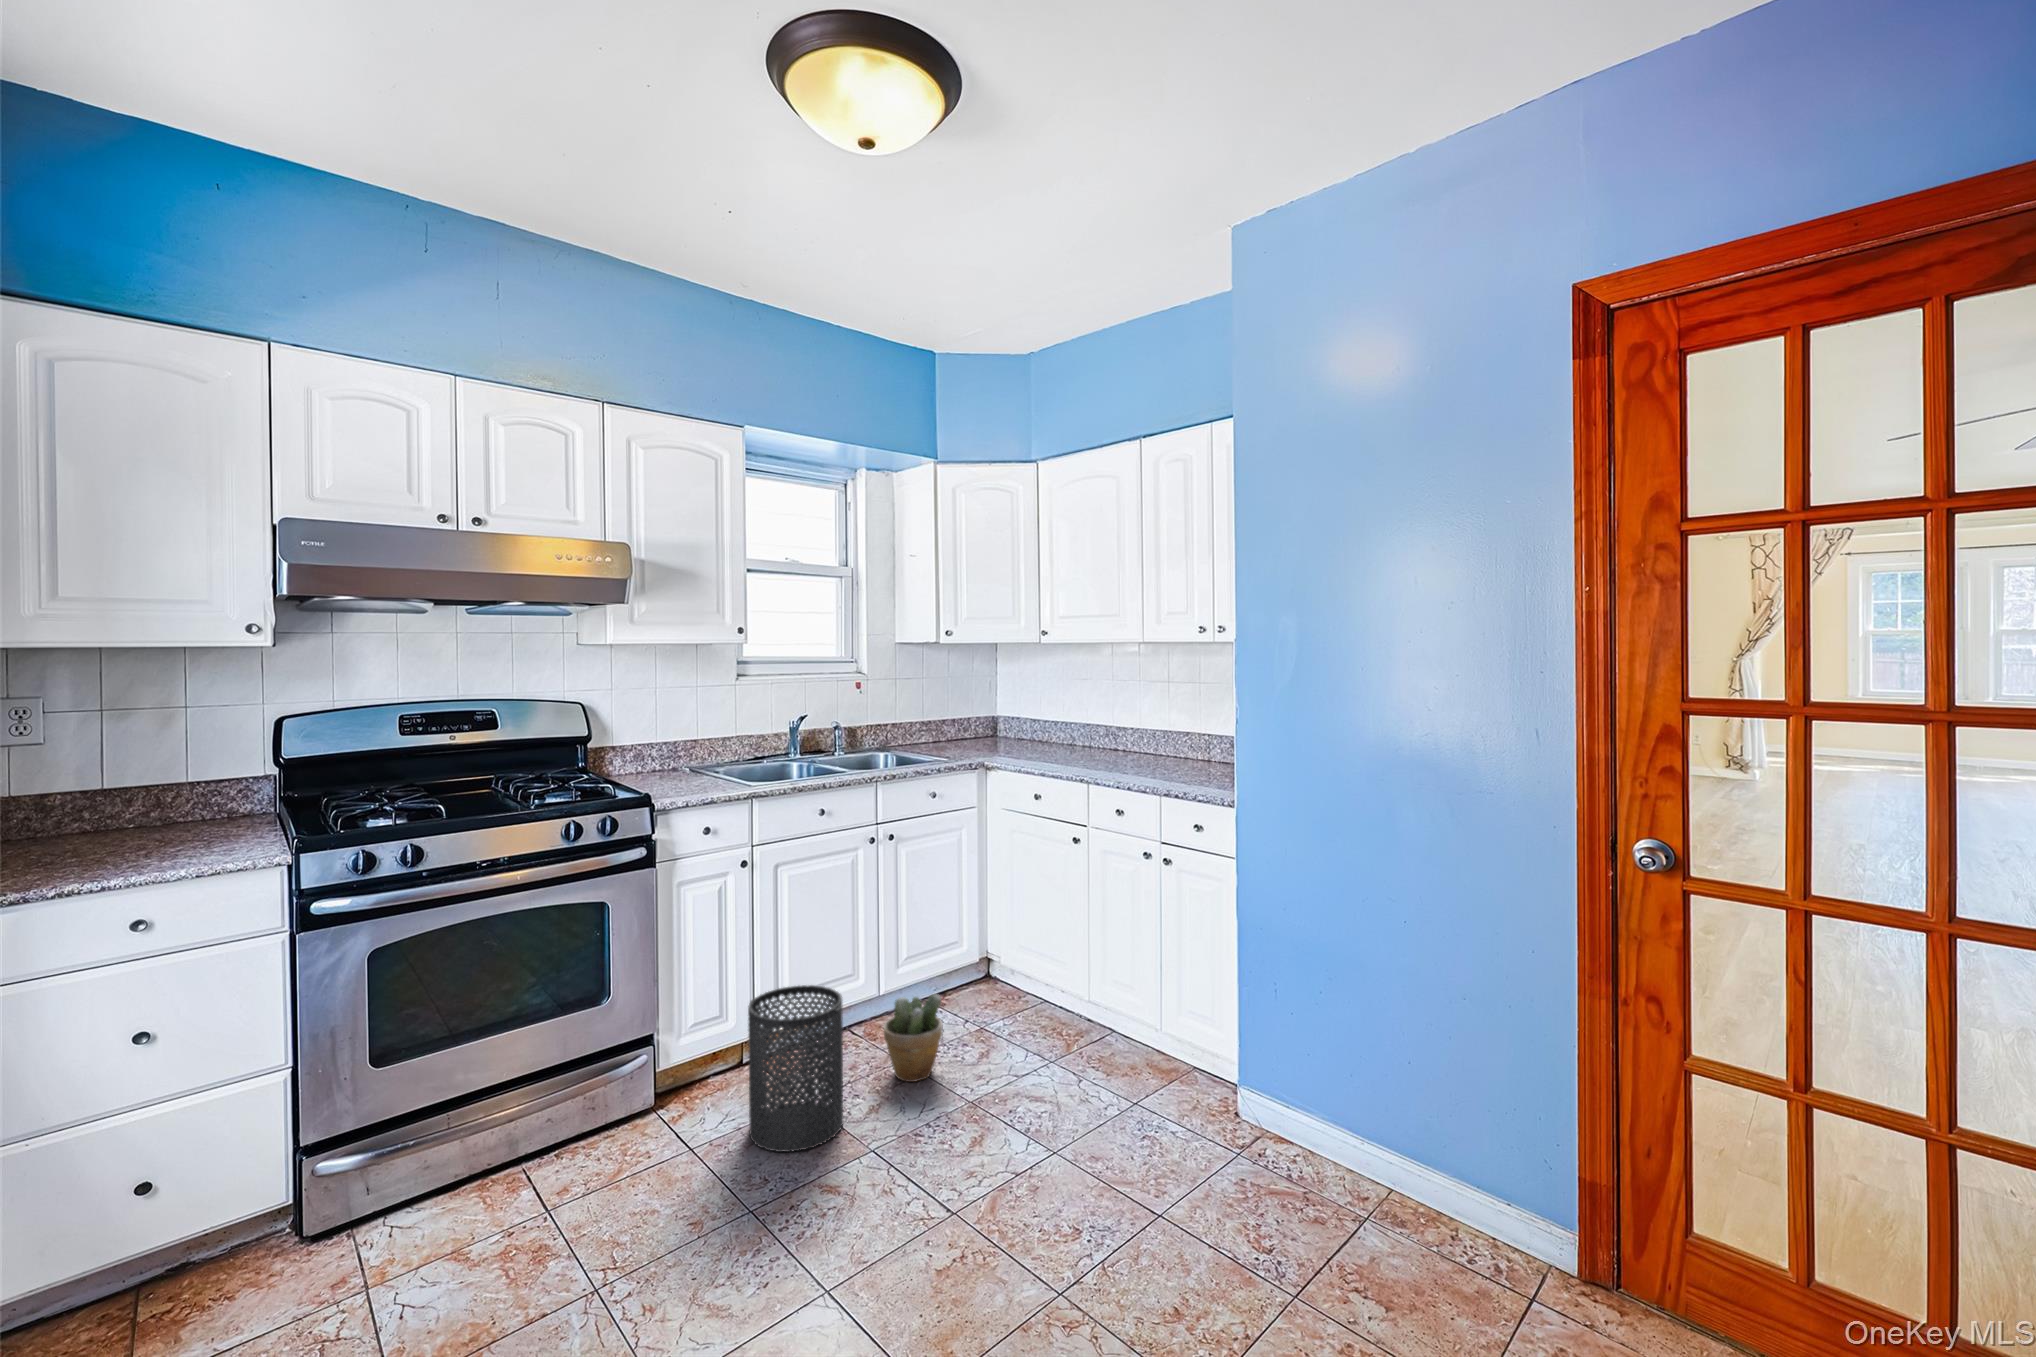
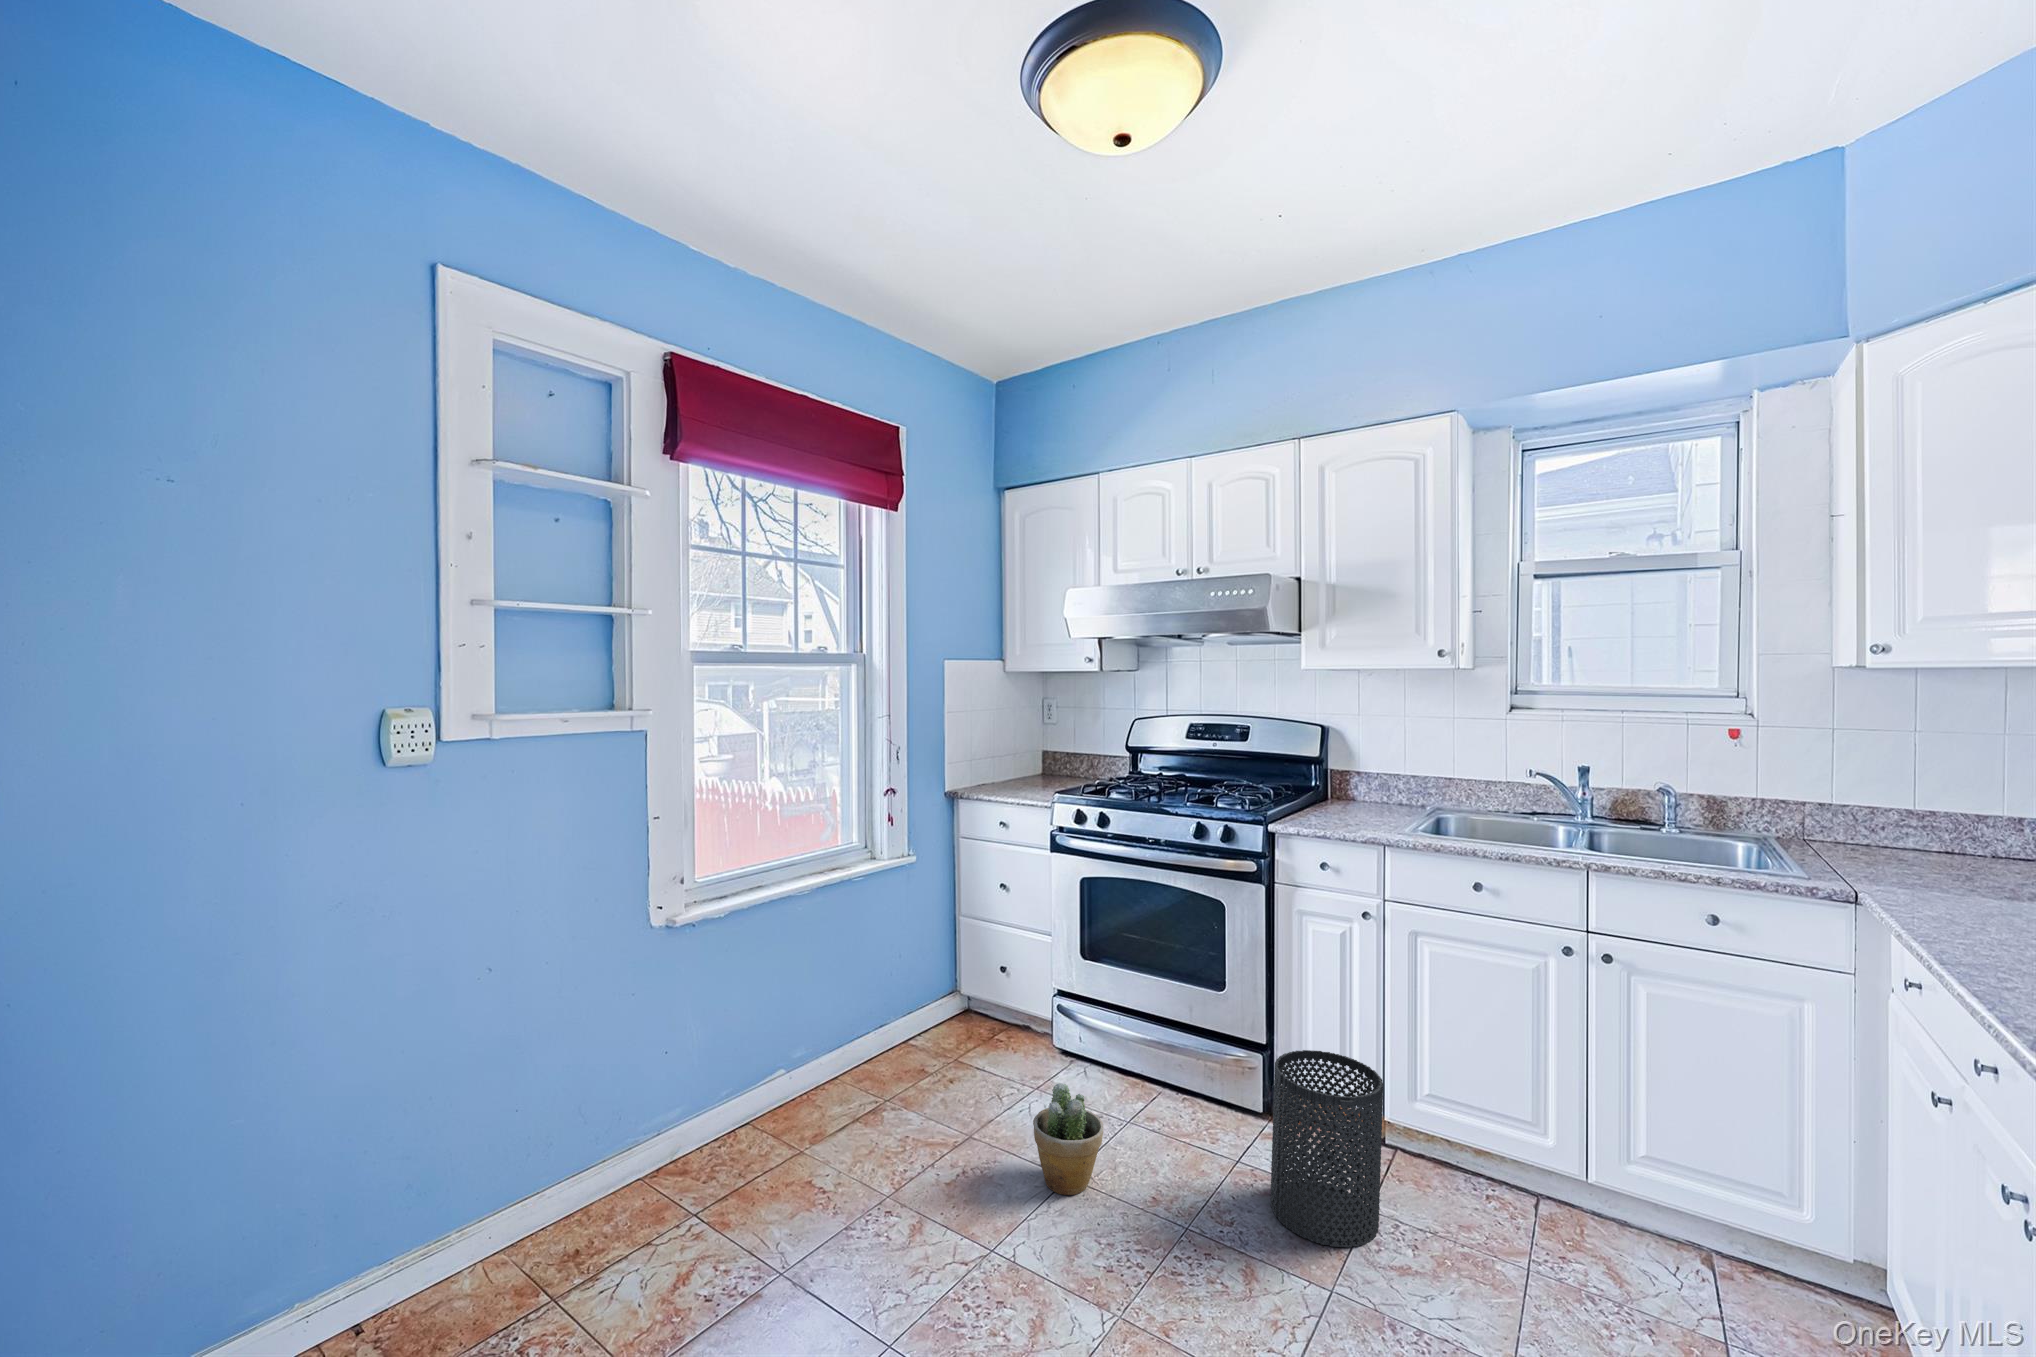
potted plant: present [883,994,943,1082] -> present [1033,1083,1103,1195]

